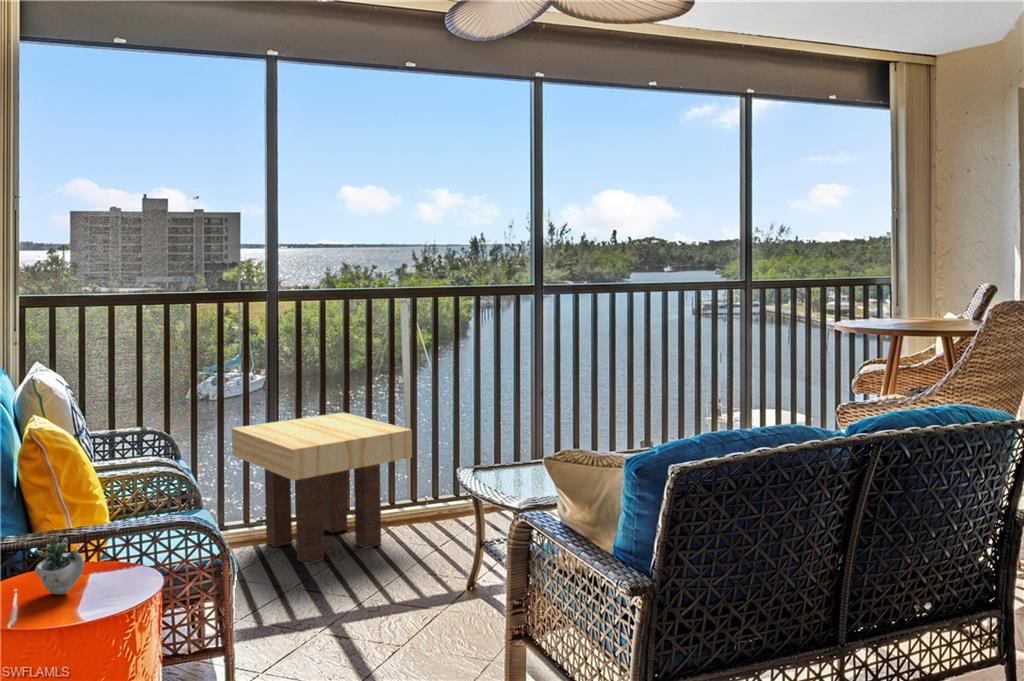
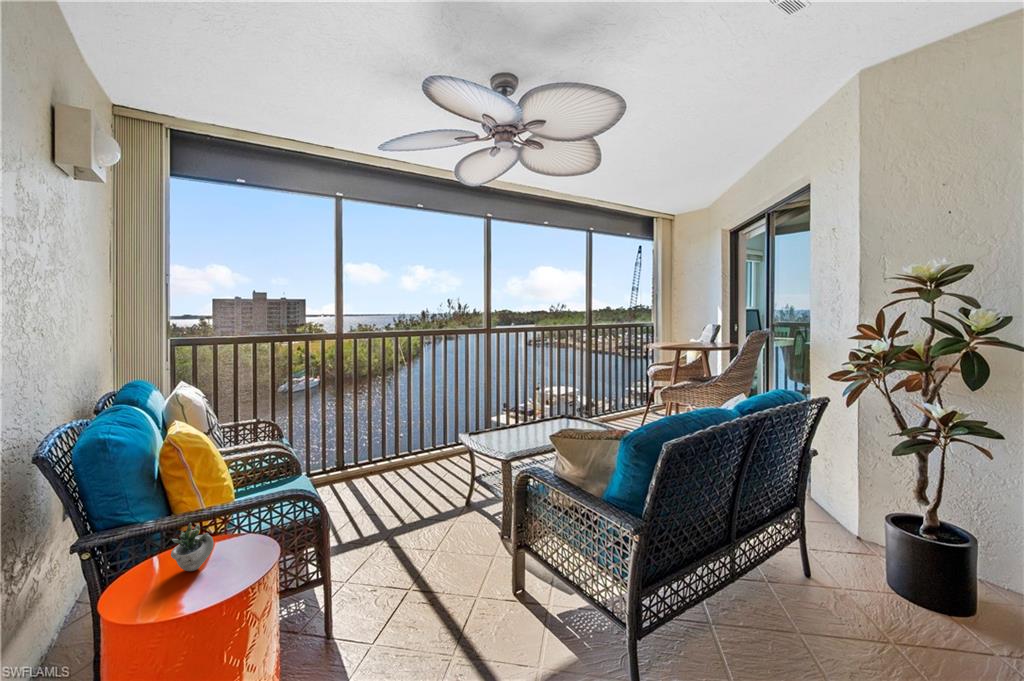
side table: present [232,413,412,564] -> none [315,402,427,497]

